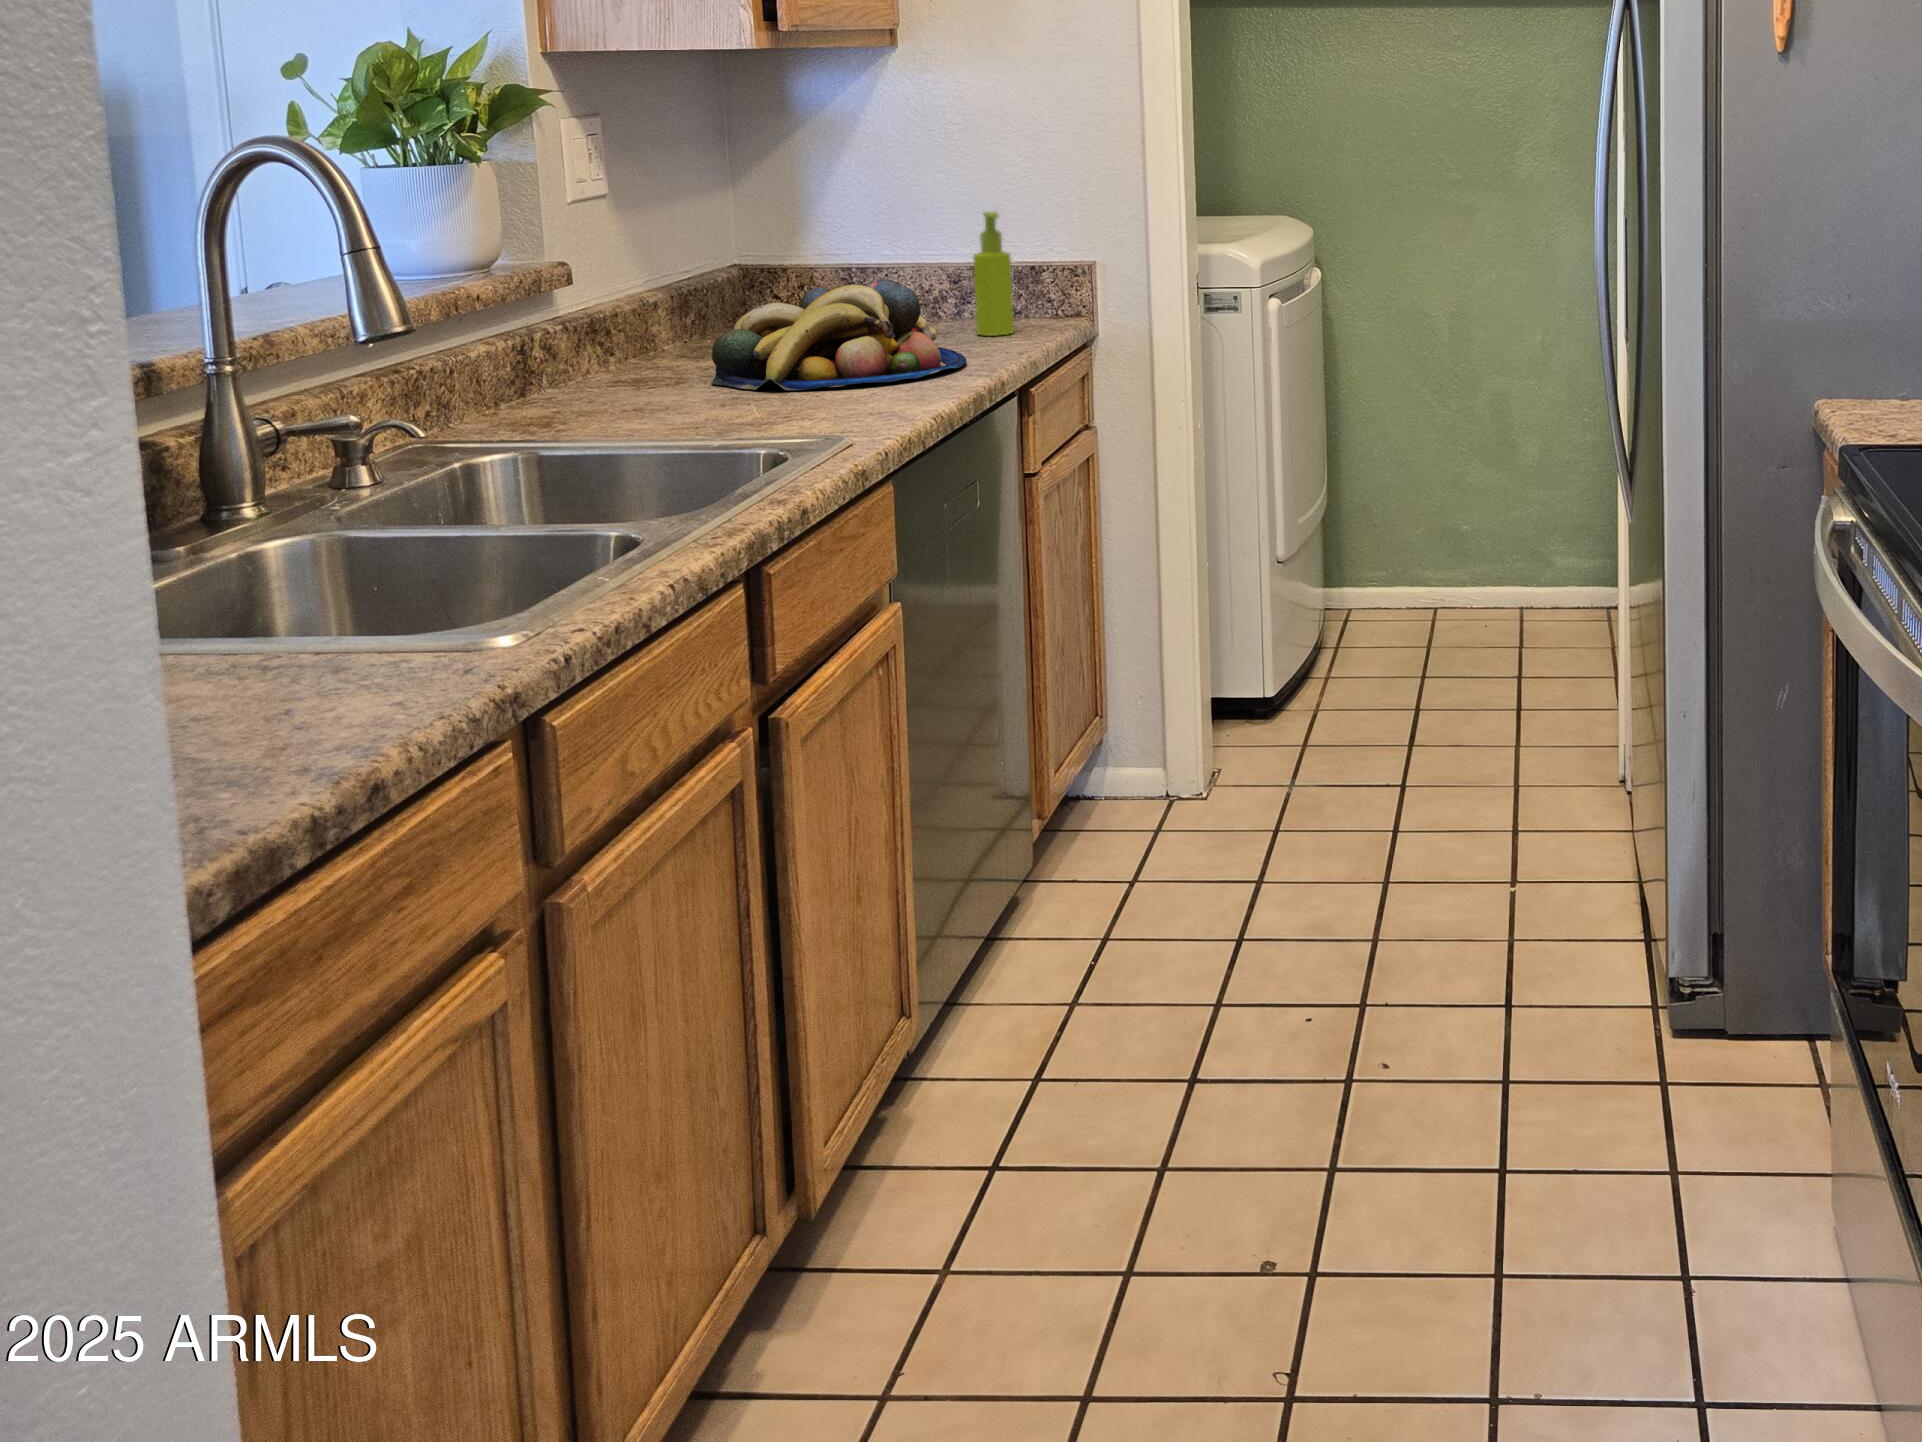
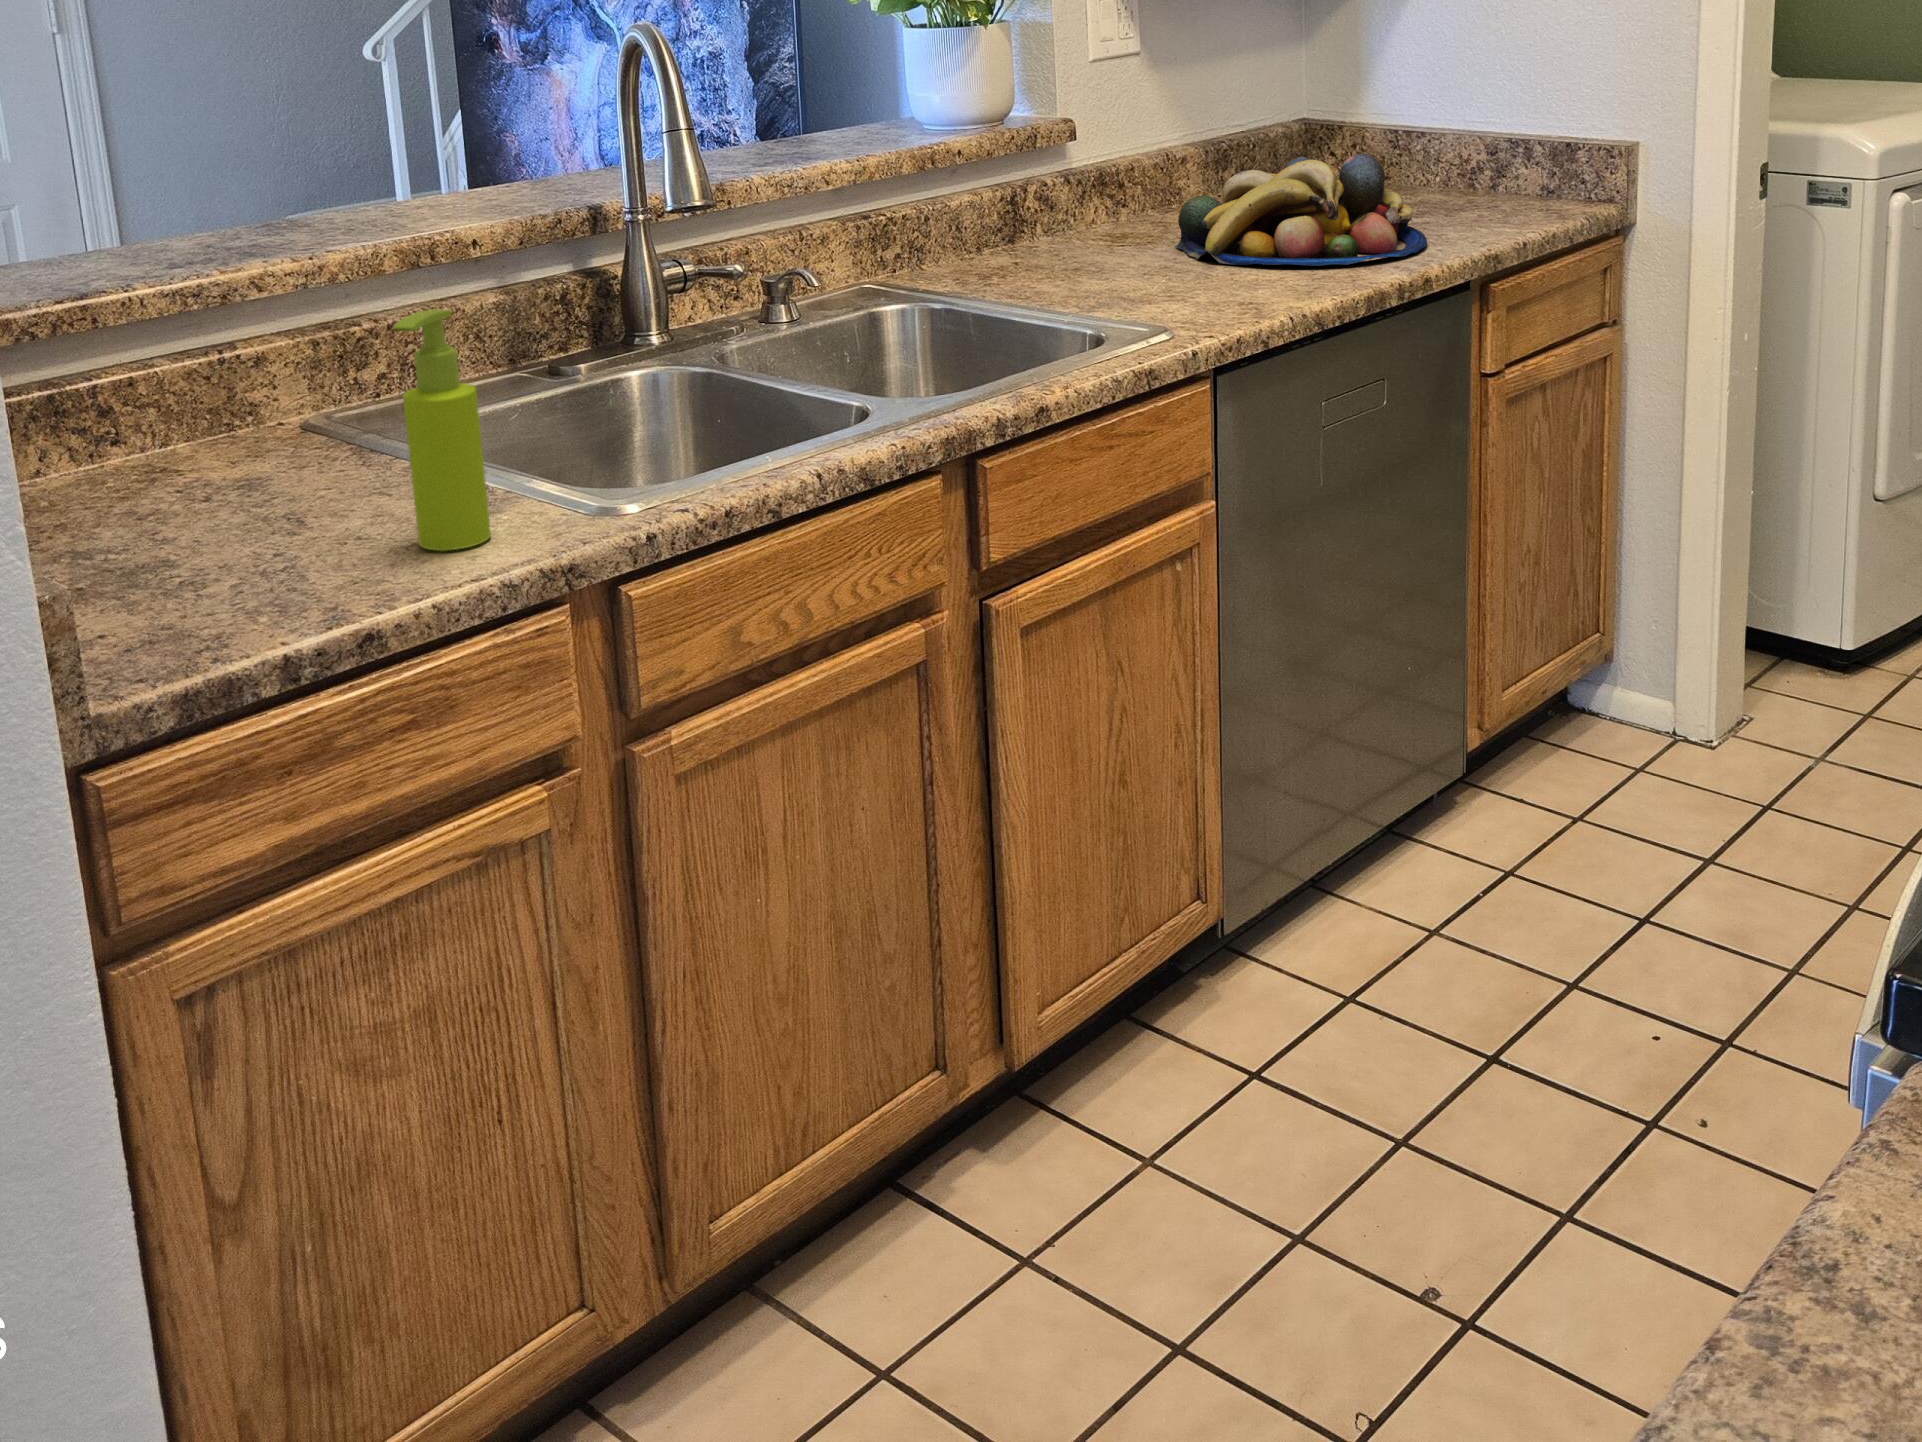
soap dispenser: present [973,212,1014,336] -> present [393,309,491,551]

